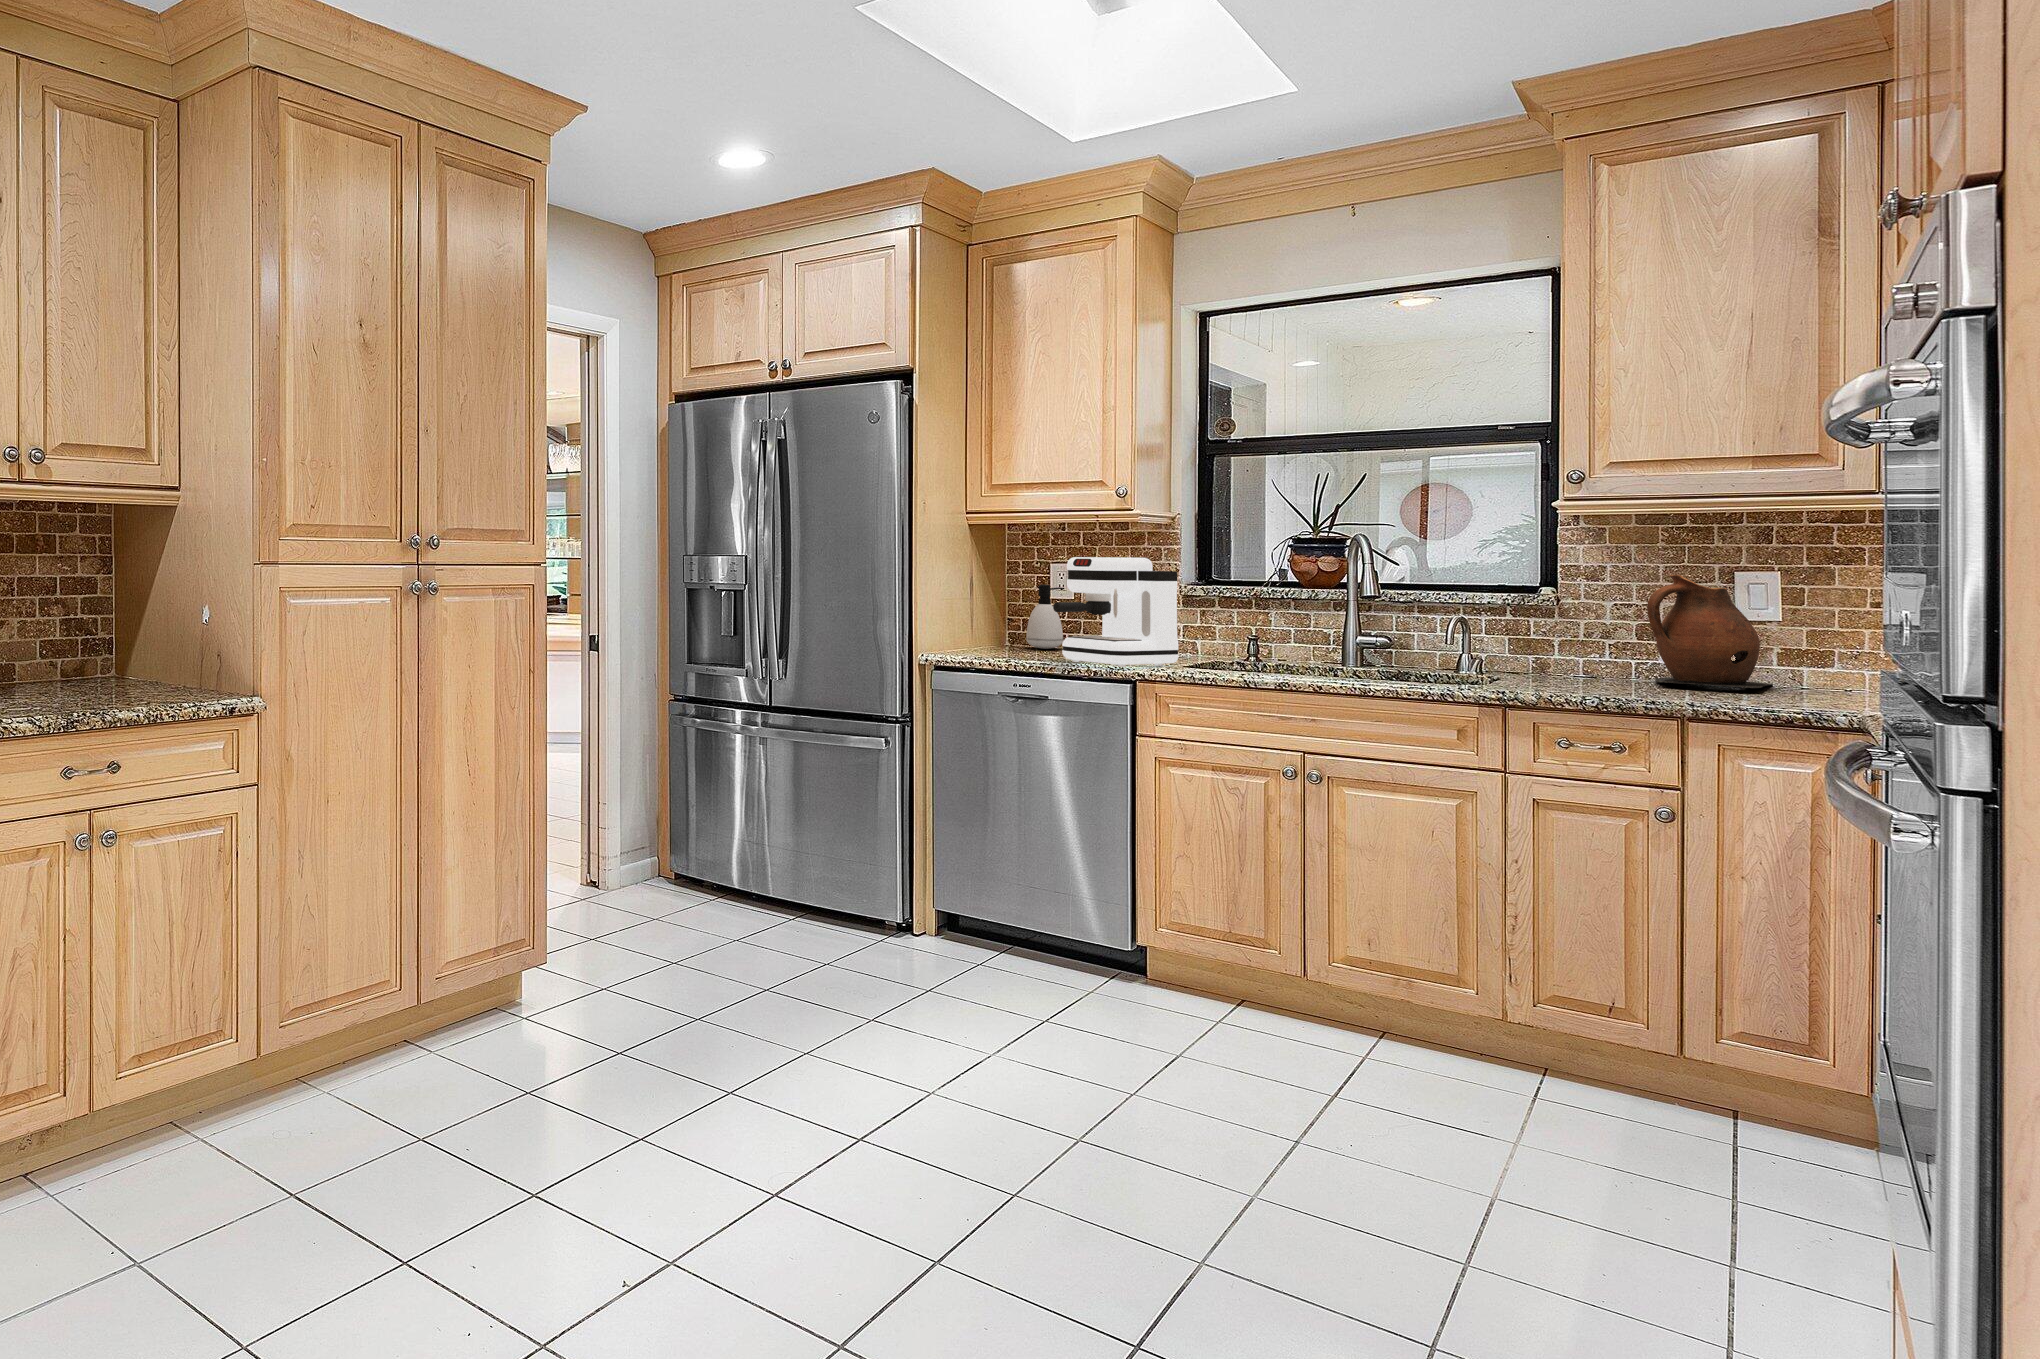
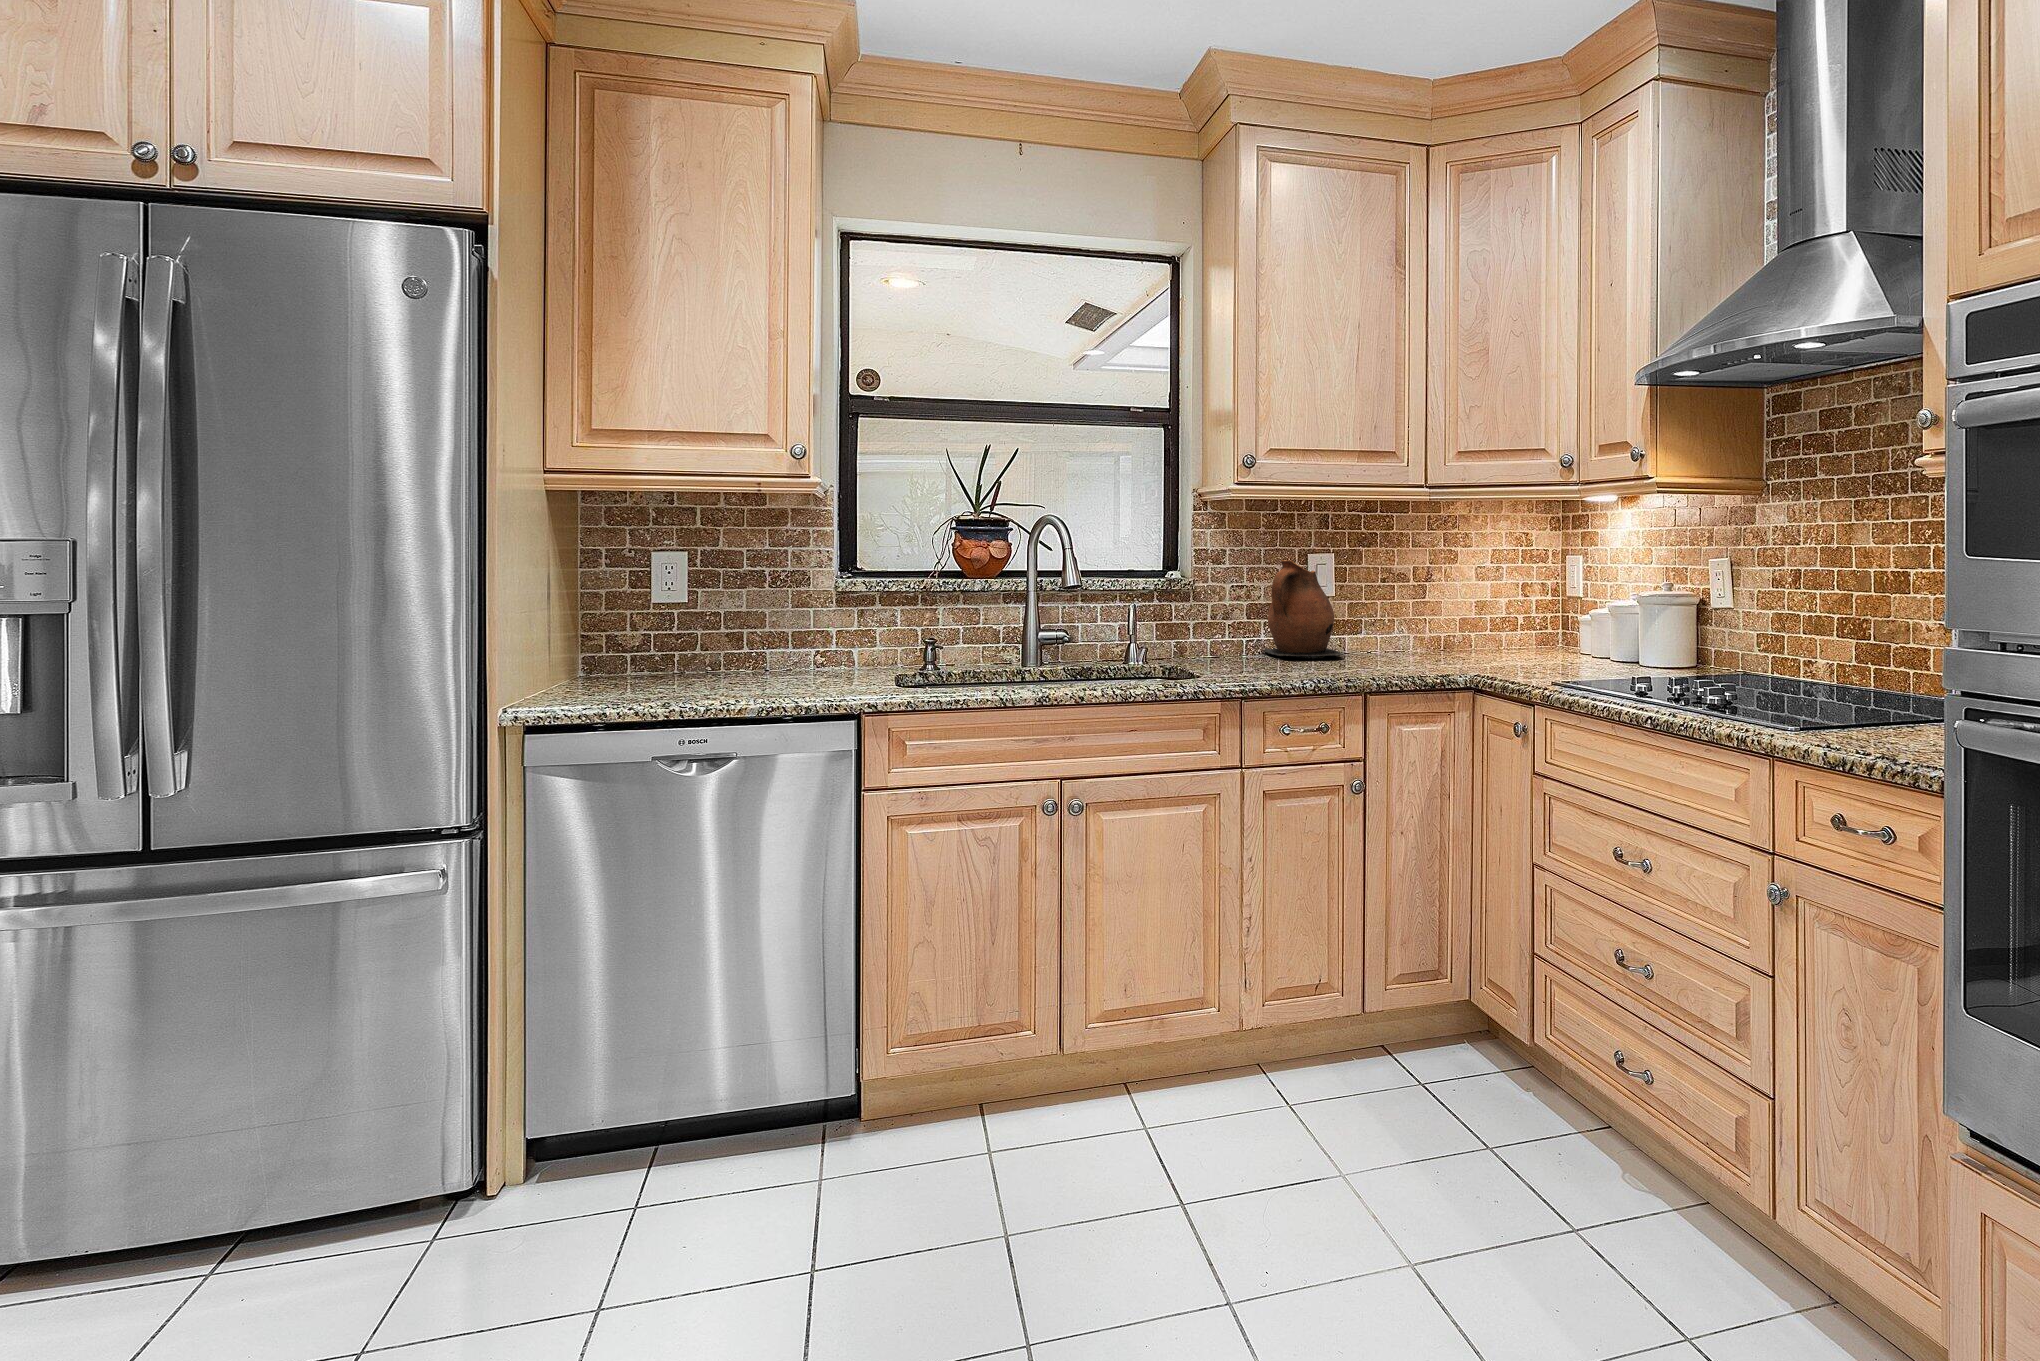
coffee maker: present [1053,557,1178,667] -> none [724,547,875,697]
soap dispenser: present [1026,584,1064,649] -> none [619,583,676,673]

